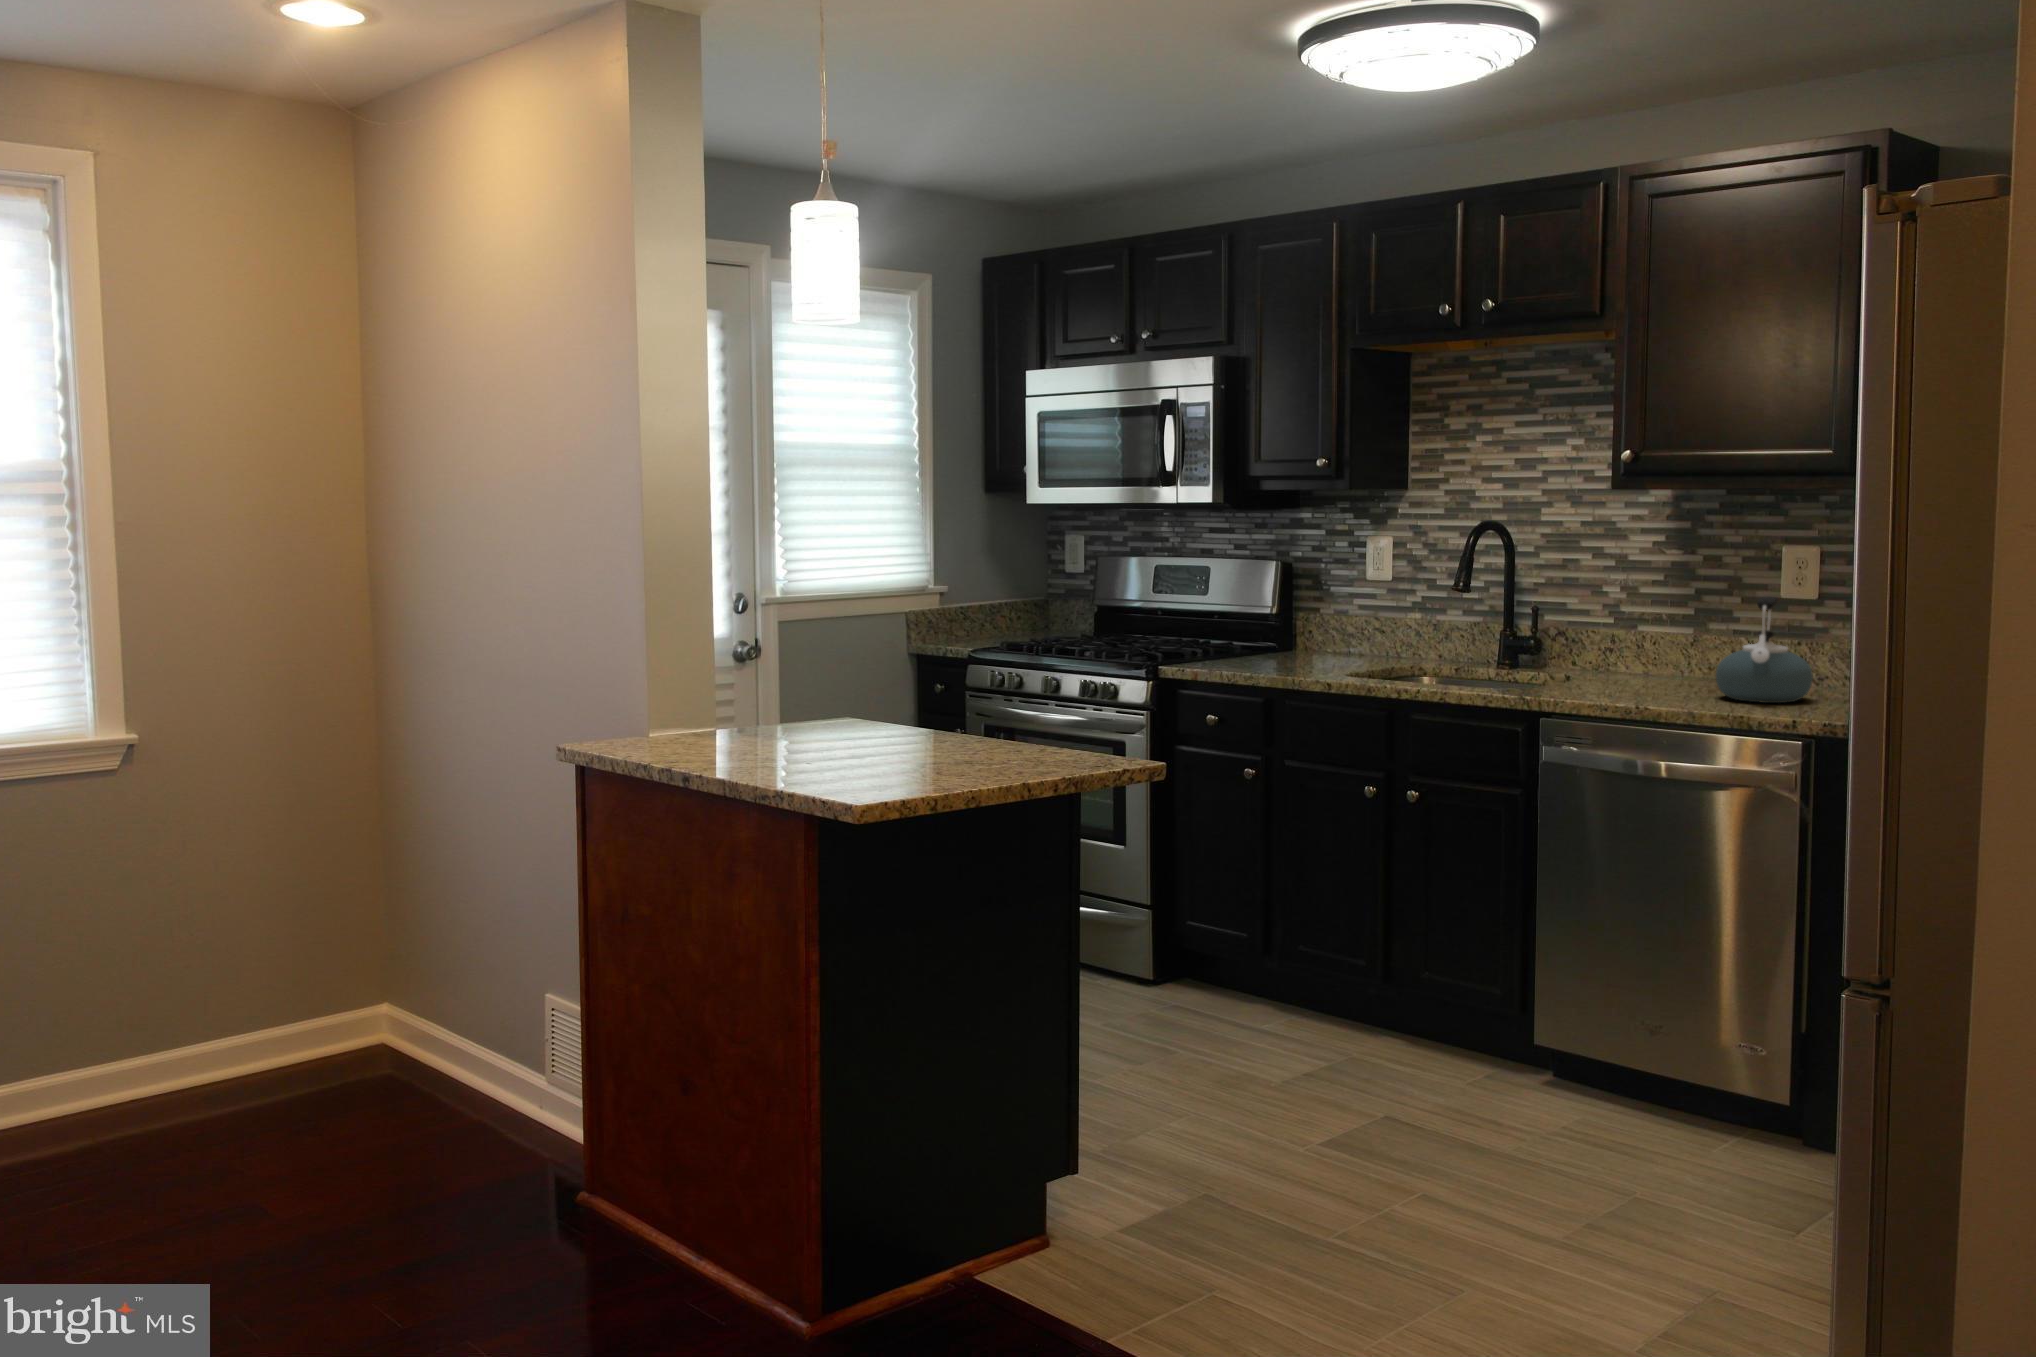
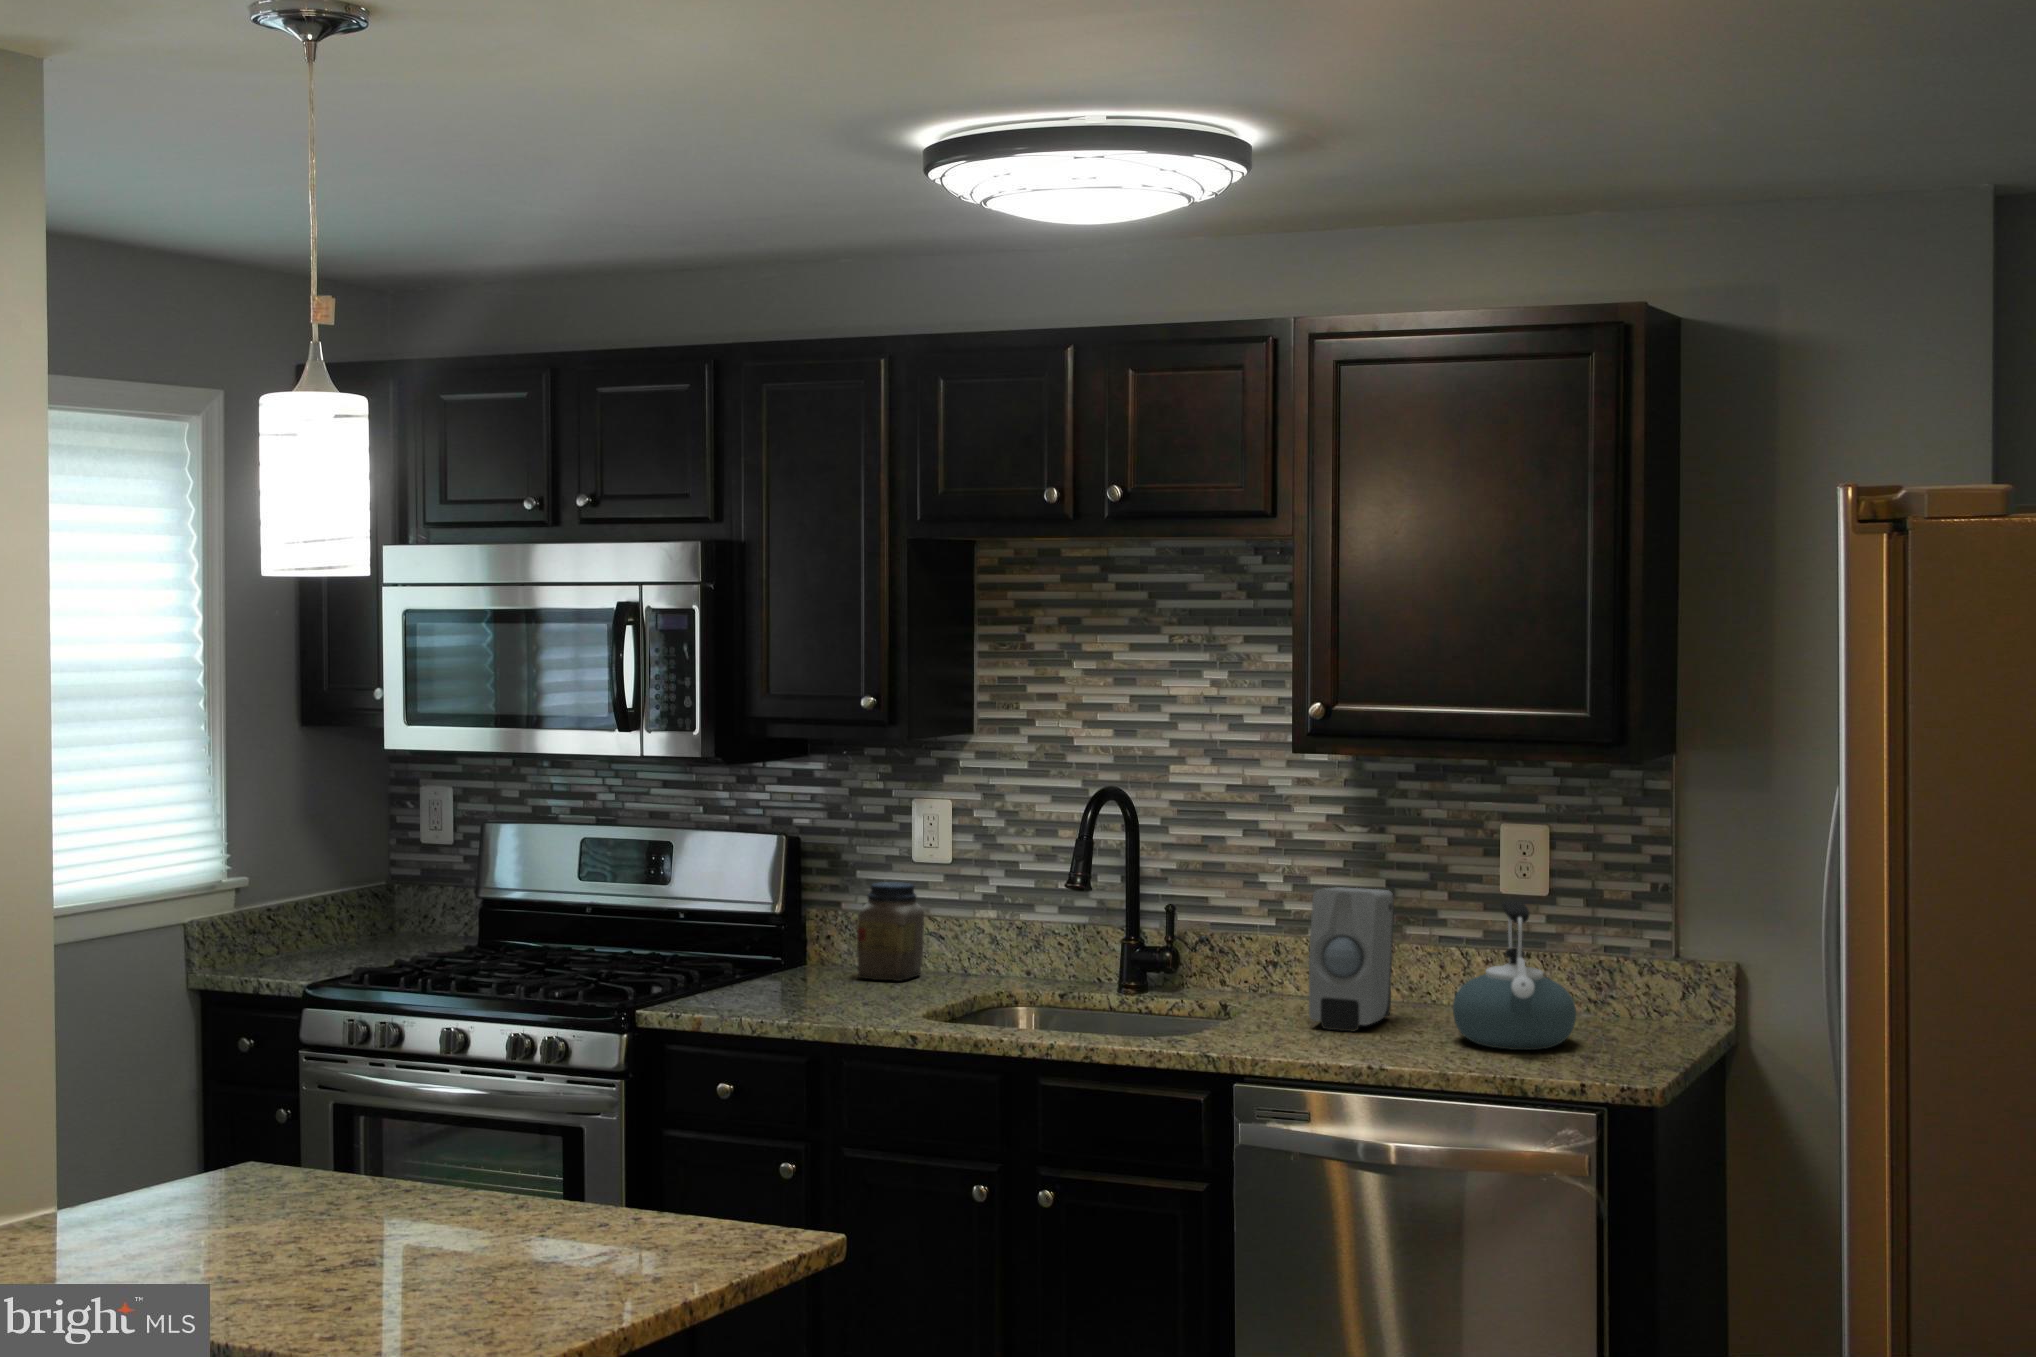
soap dispenser: none [1614,589,1690,690] -> present [1309,887,1394,1032]
jar: none [1321,593,1369,659] -> present [857,882,925,981]

